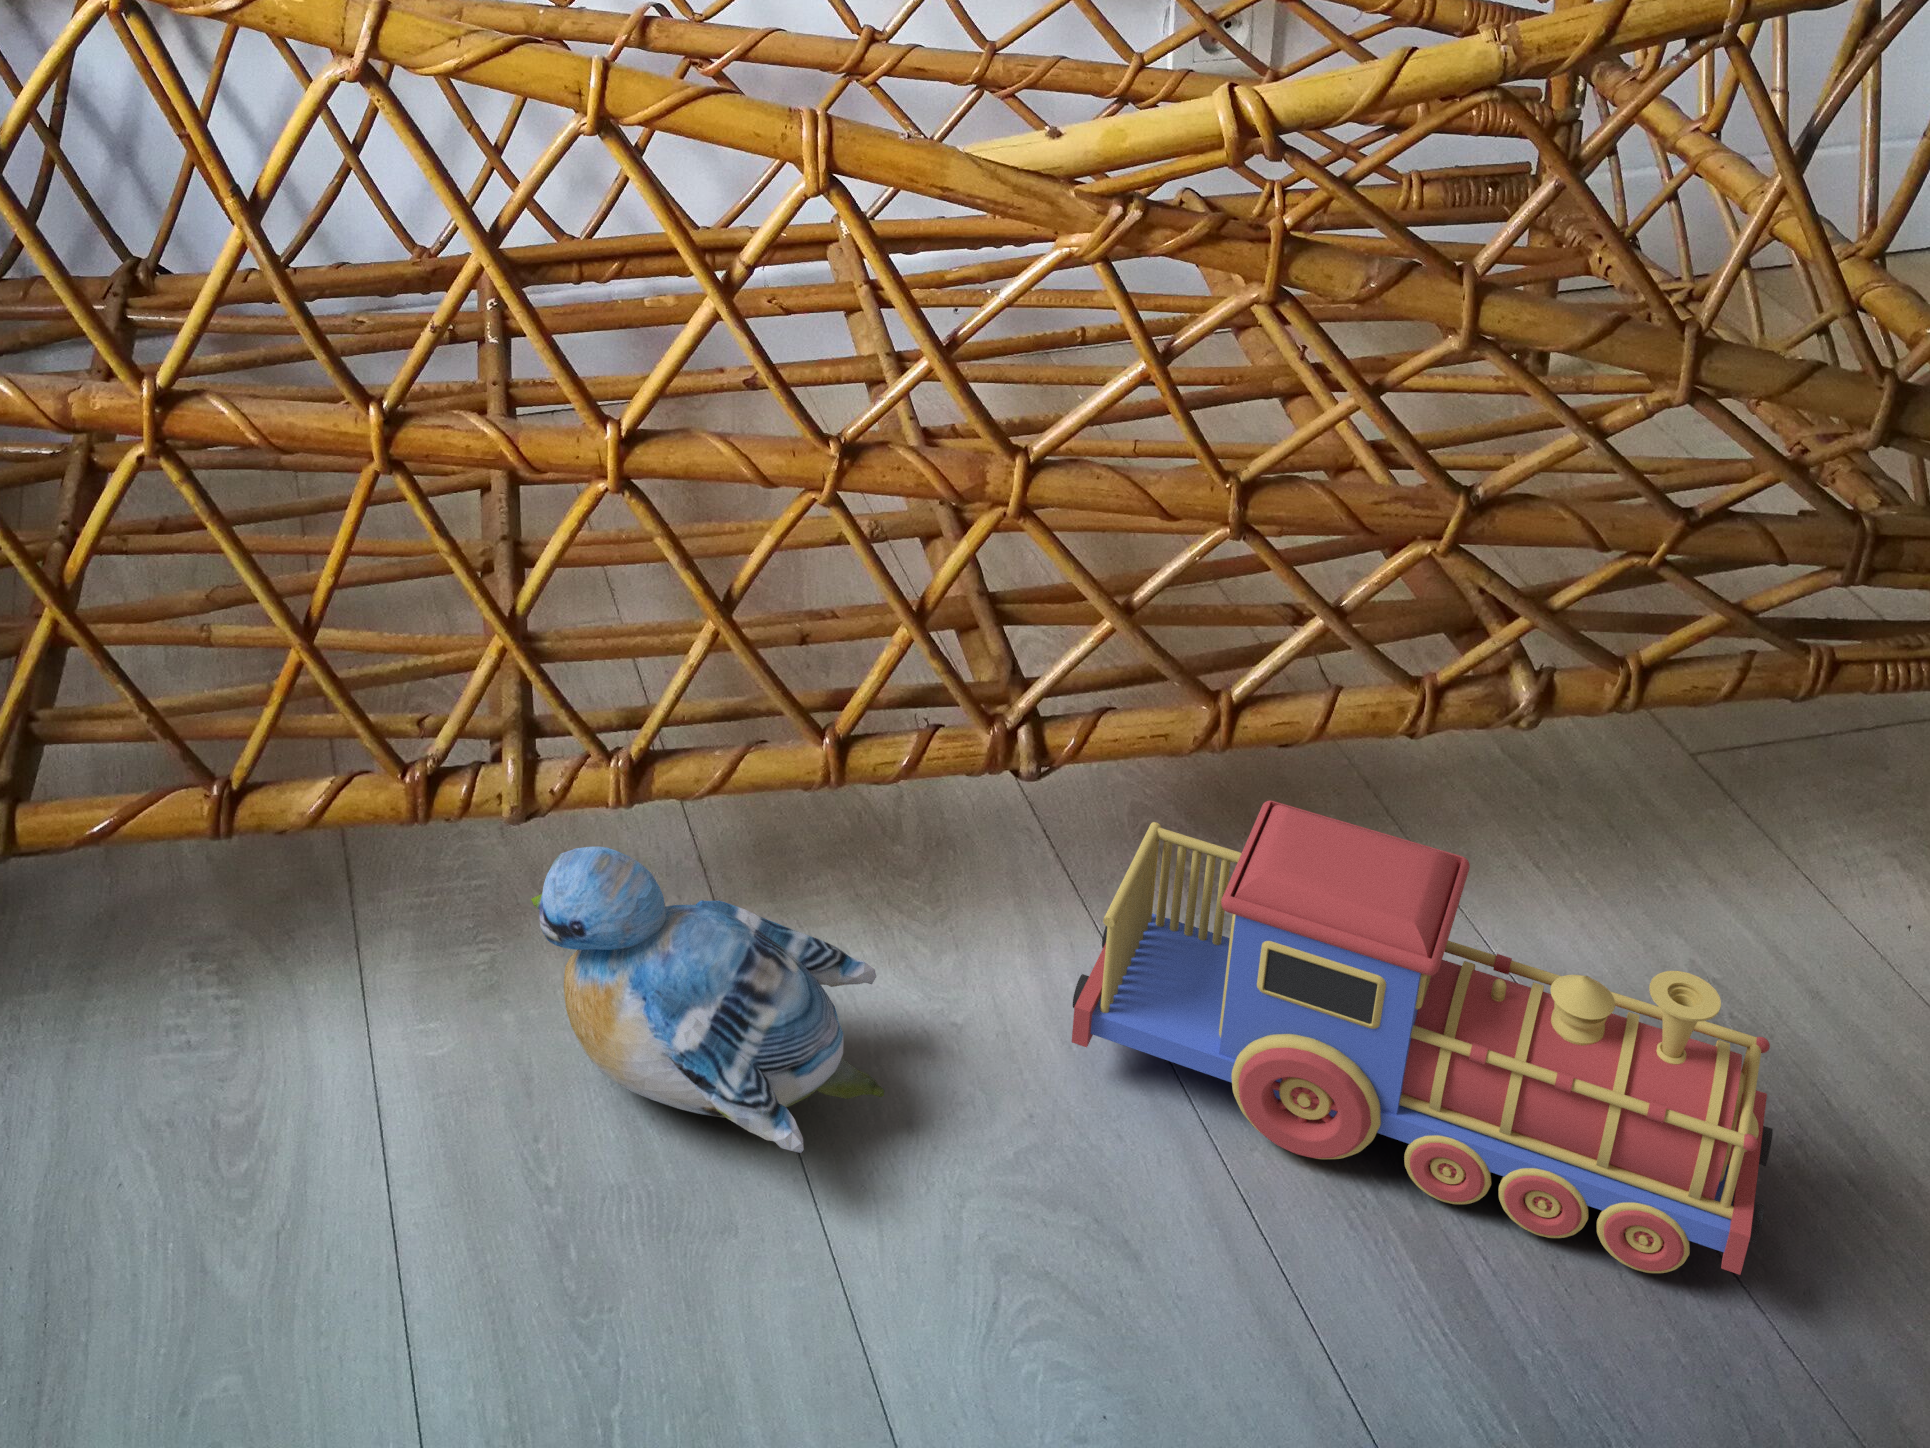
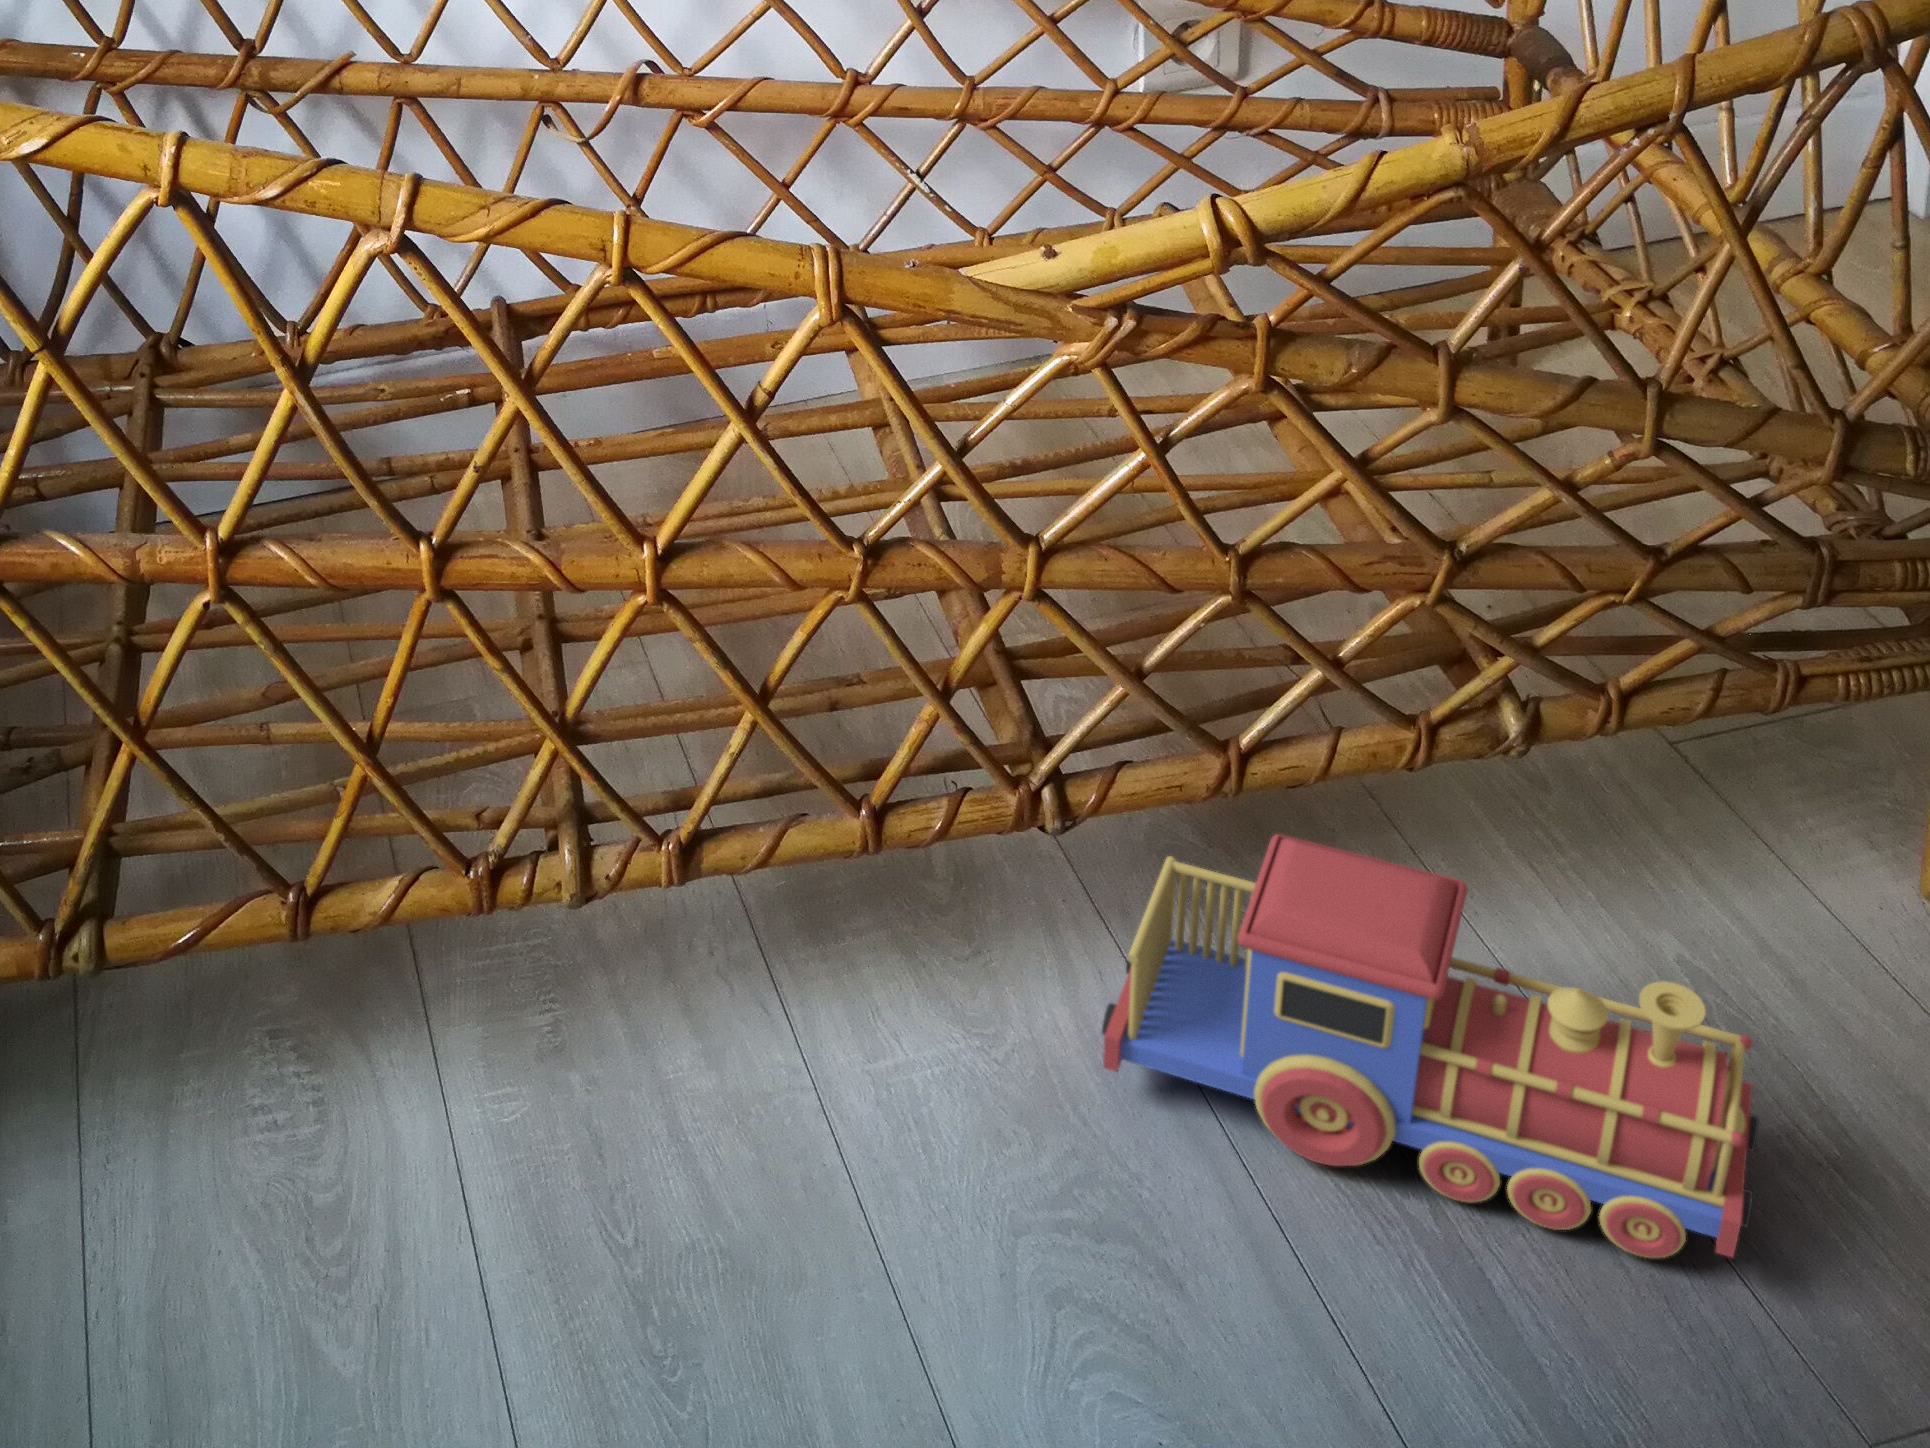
plush toy: present [531,847,884,1153] -> none [589,916,931,1194]

